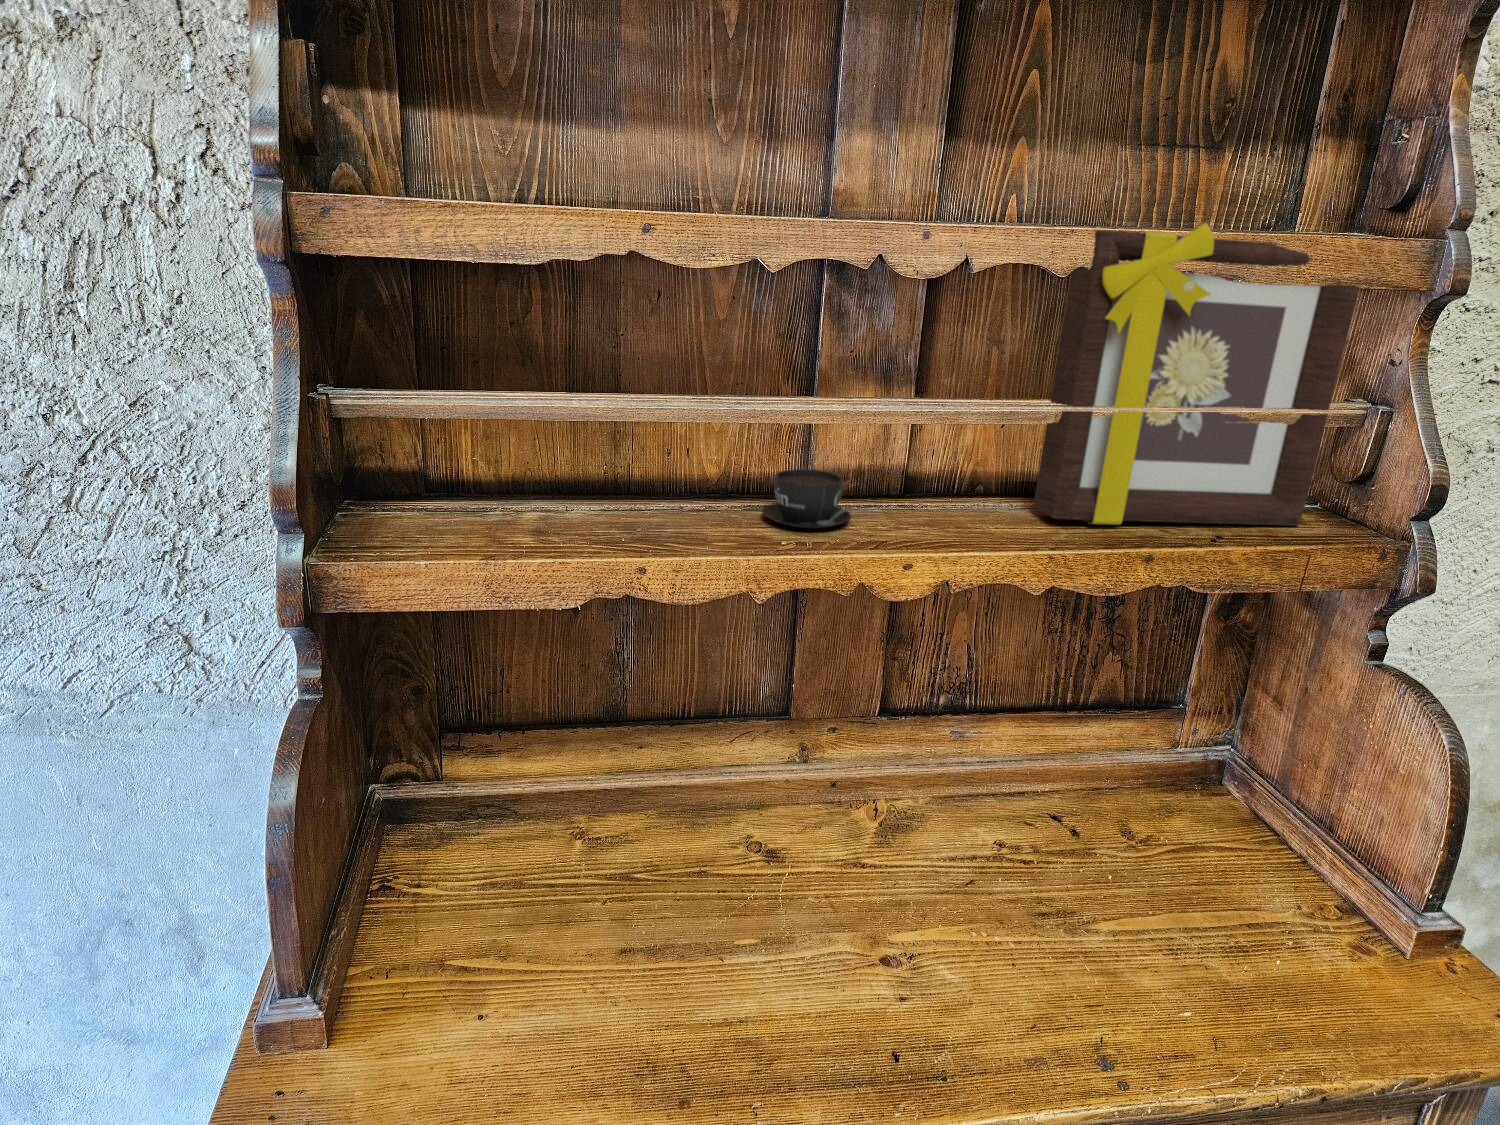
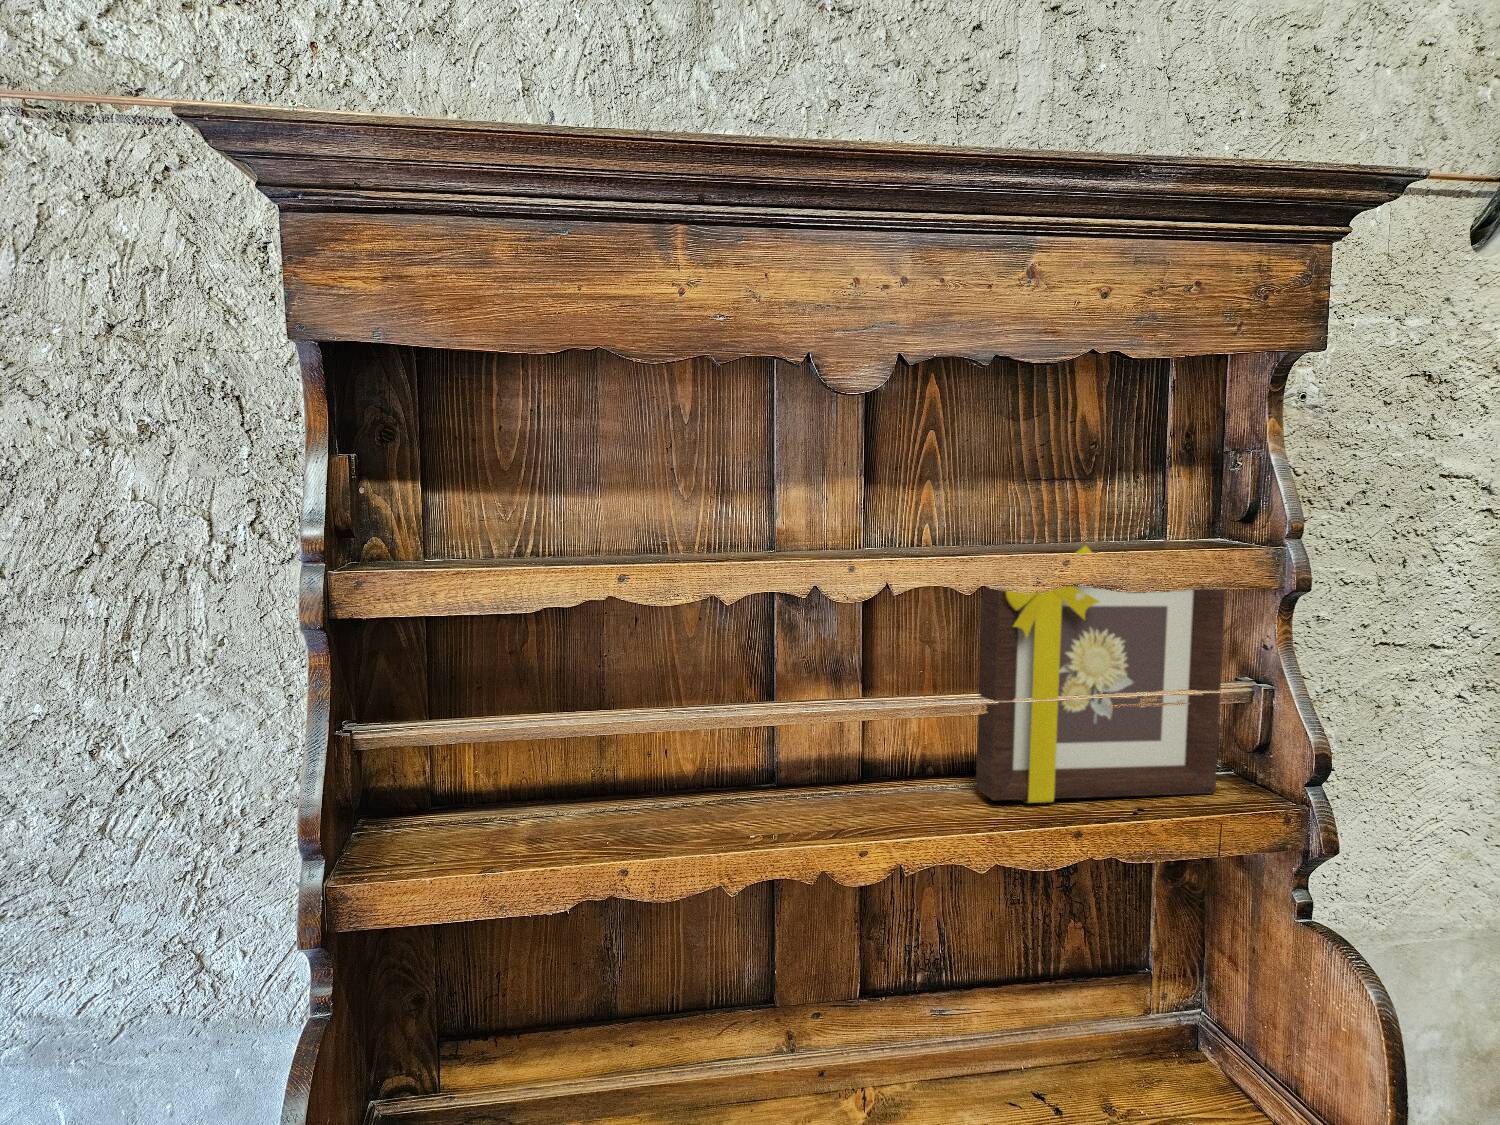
teacup: present [762,469,852,528] -> none [732,767,814,822]

